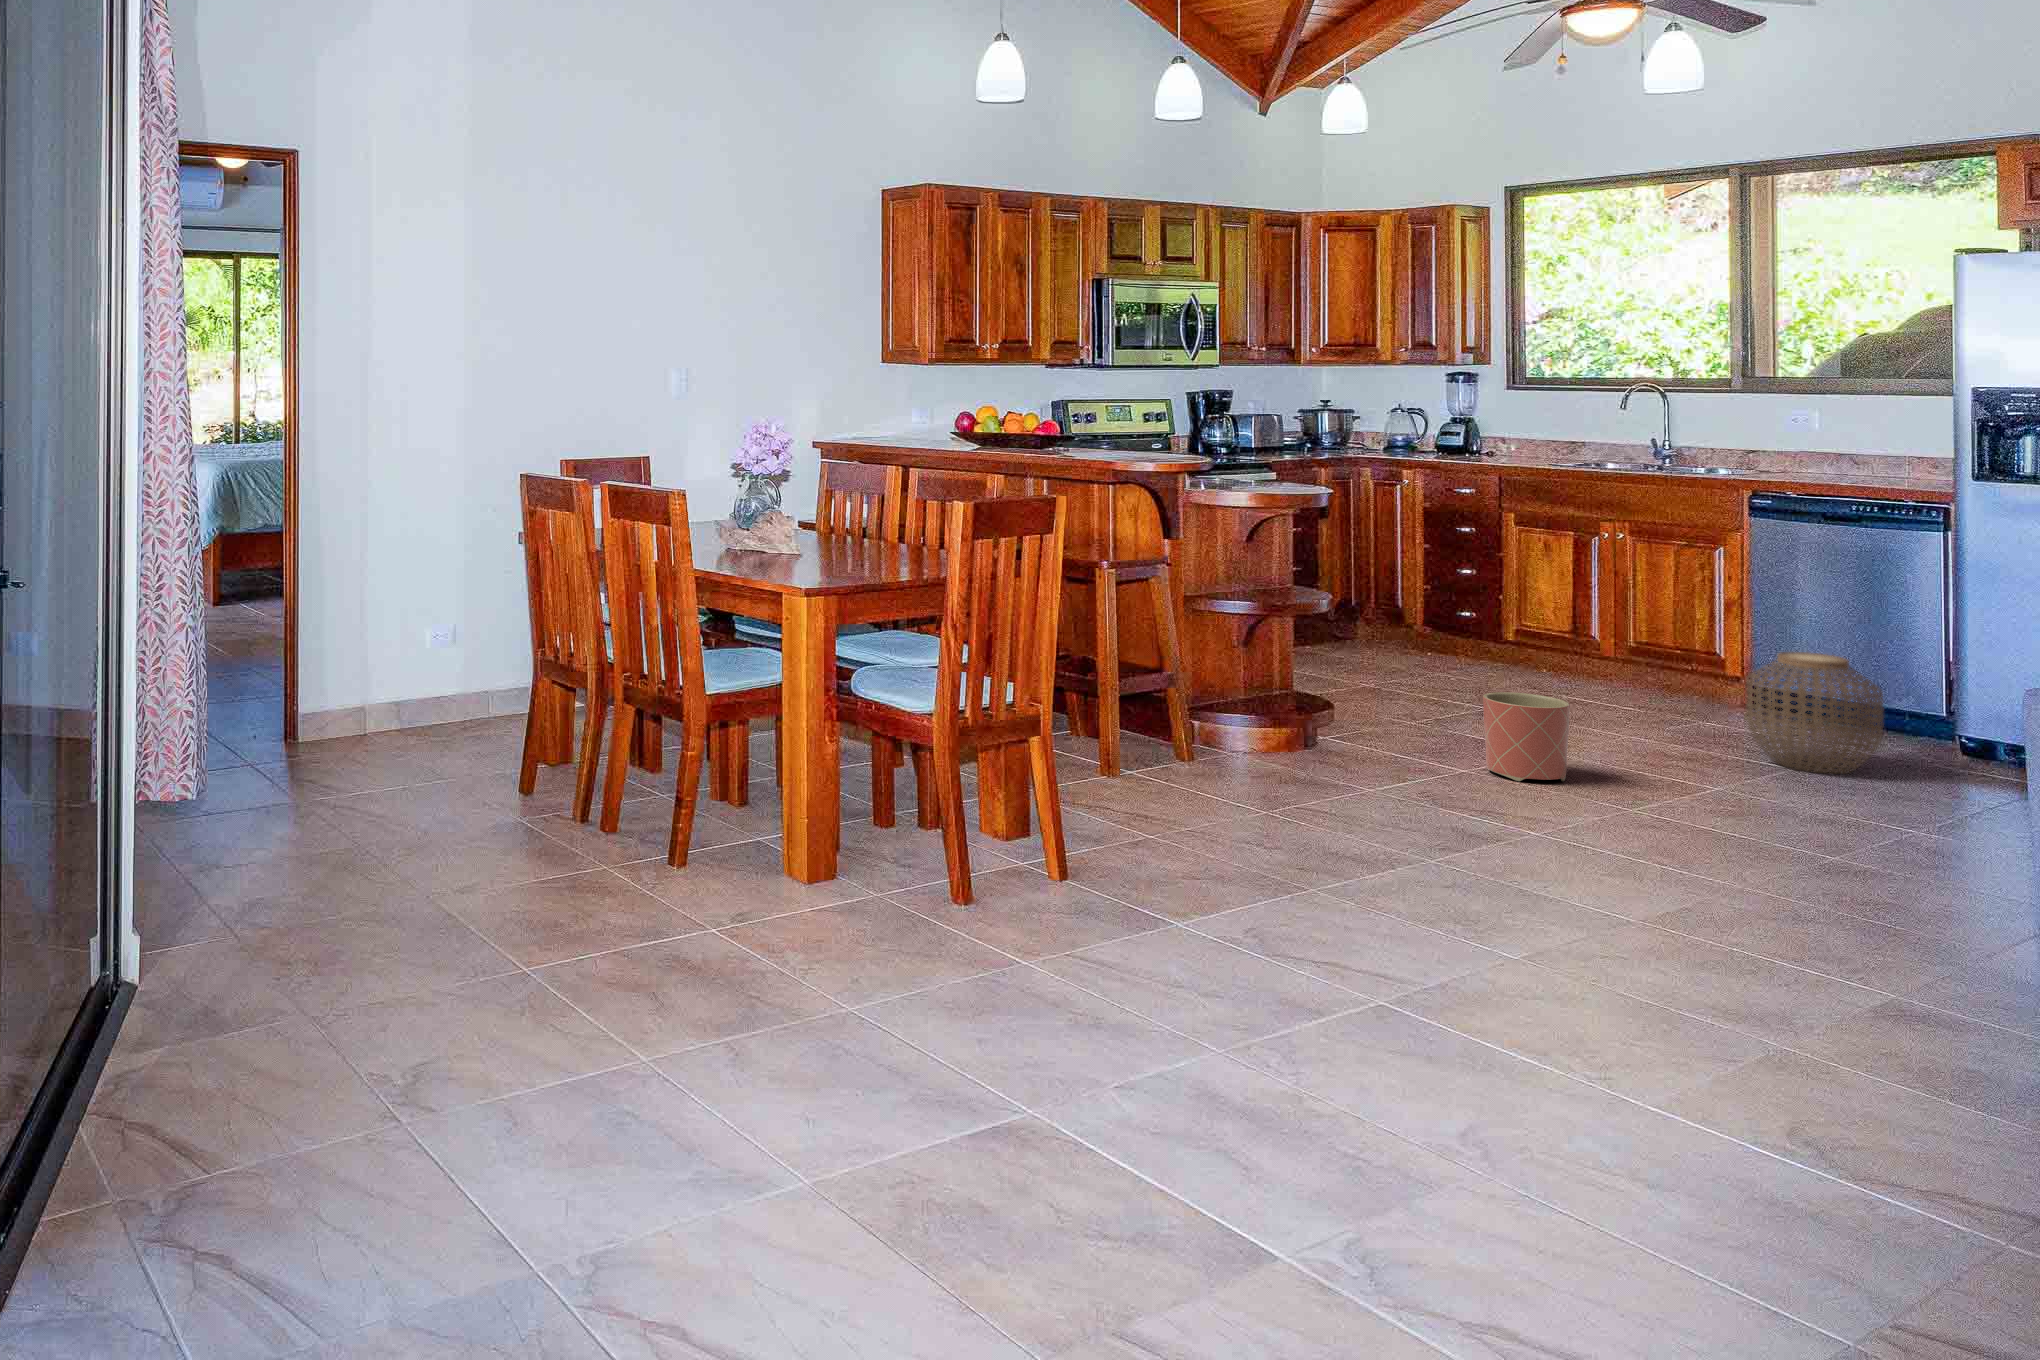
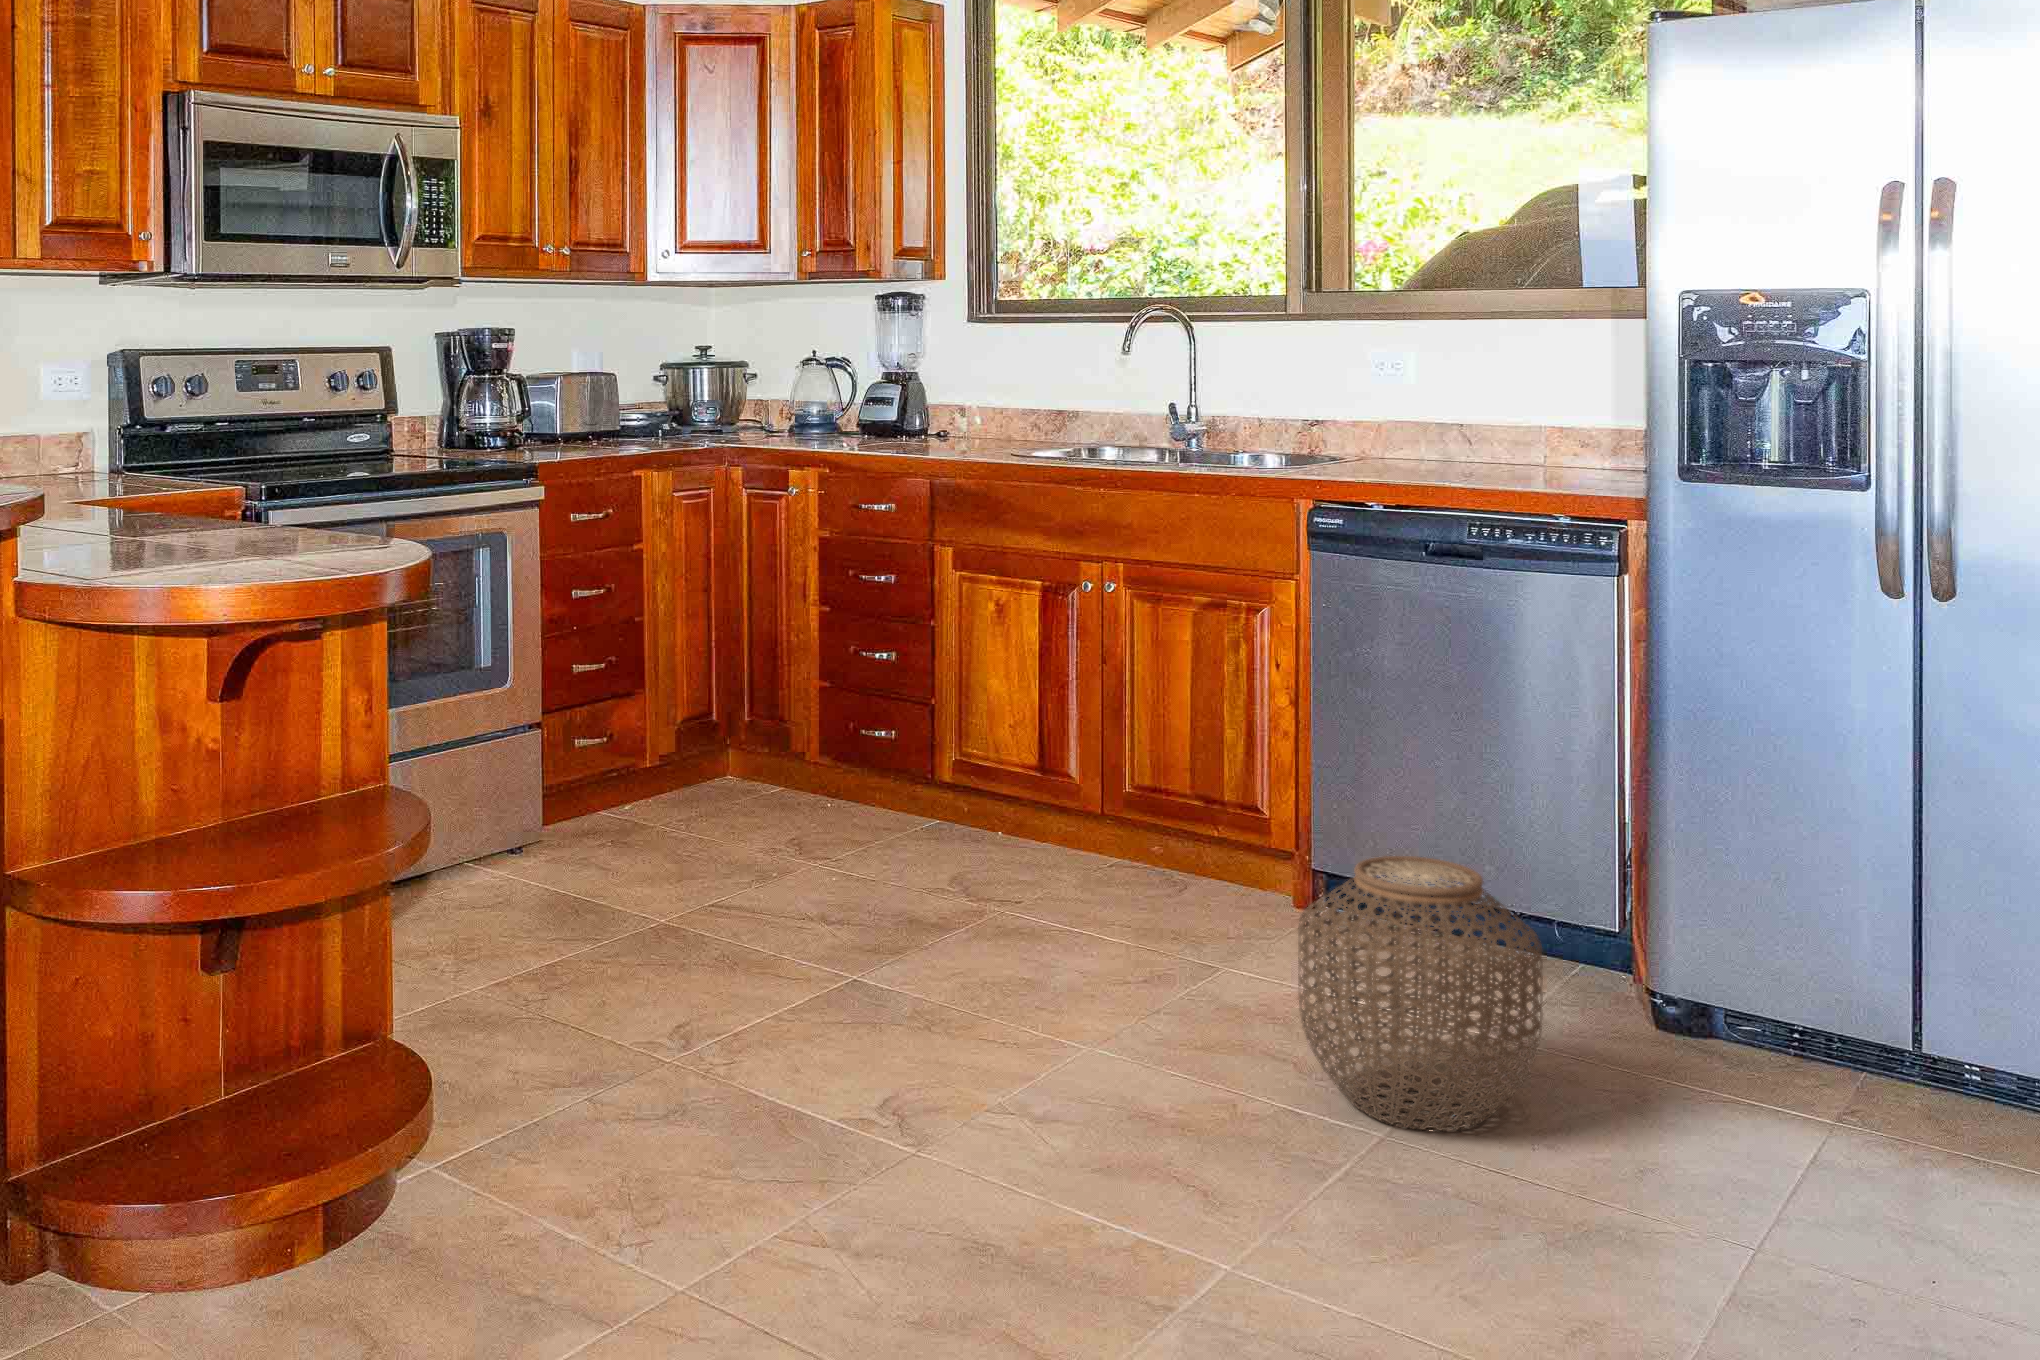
planter: present [1483,692,1570,781] -> none [754,1029,934,1281]

